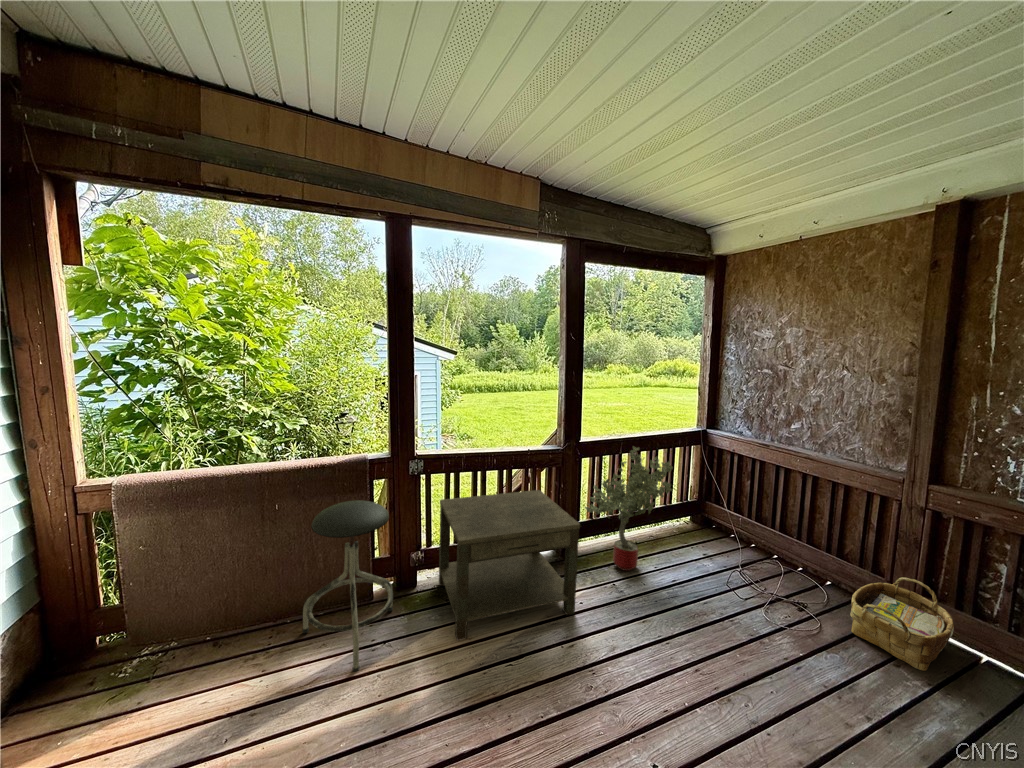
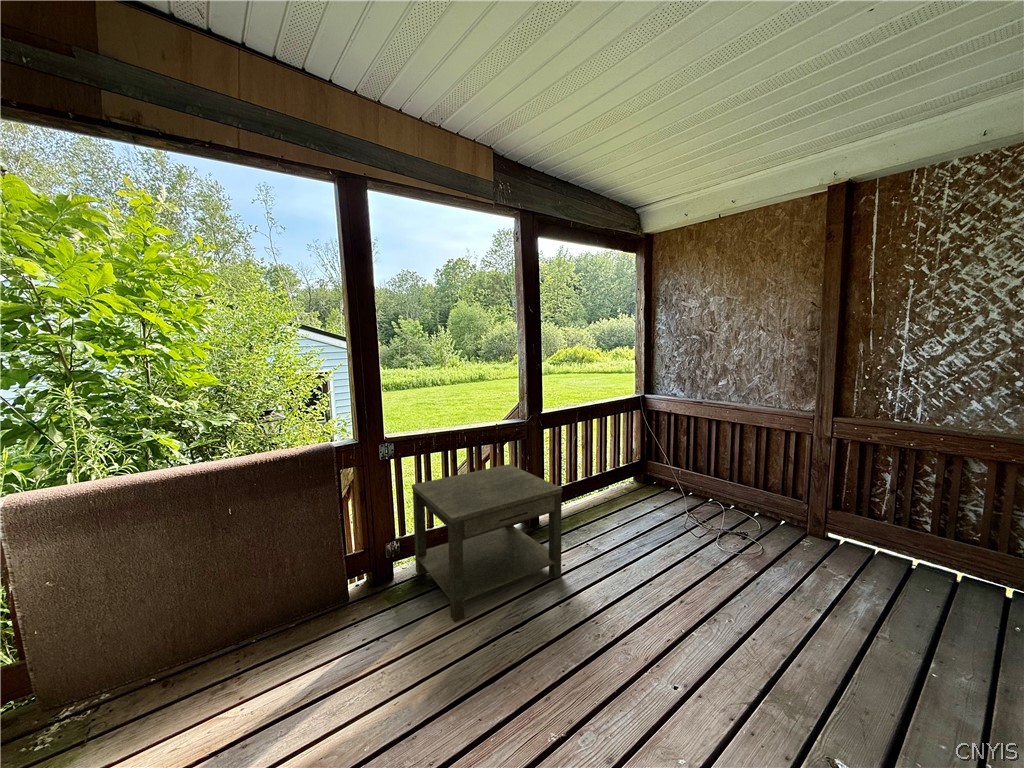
potted tree: present [585,446,673,571] -> none [554,412,630,532]
stool: present [302,500,393,672] -> none [275,492,381,677]
woven basket: present [850,577,954,671] -> none [785,497,859,567]

